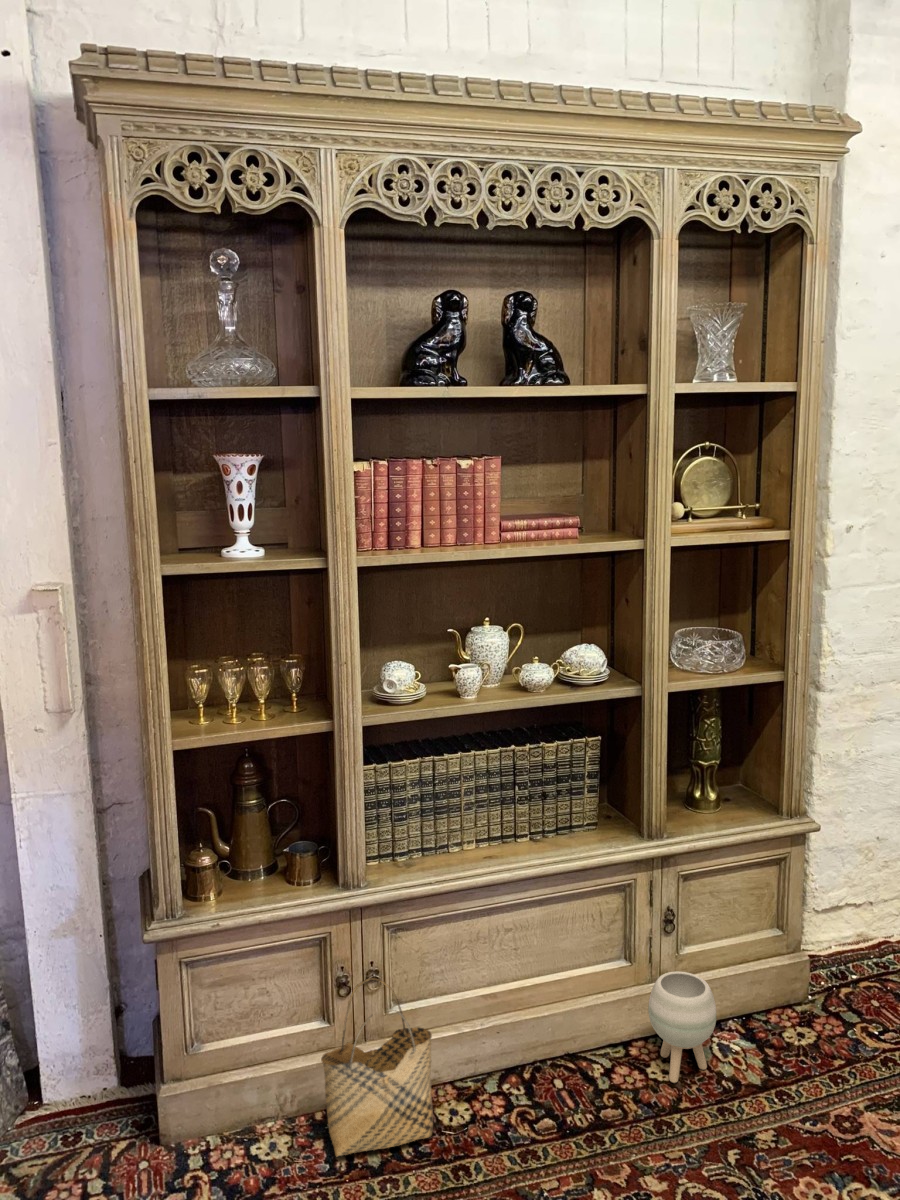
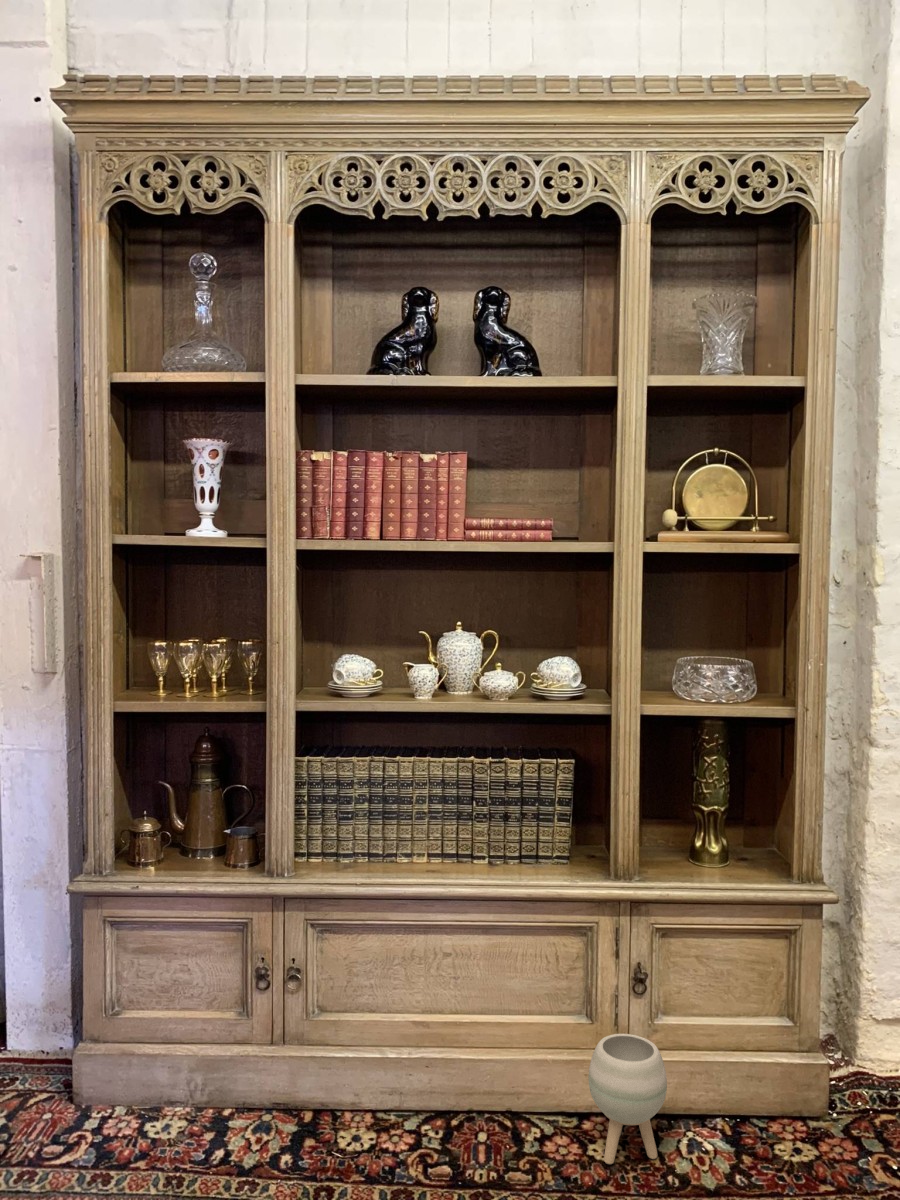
woven basket: present [321,978,433,1157] -> none [209,971,332,1154]

